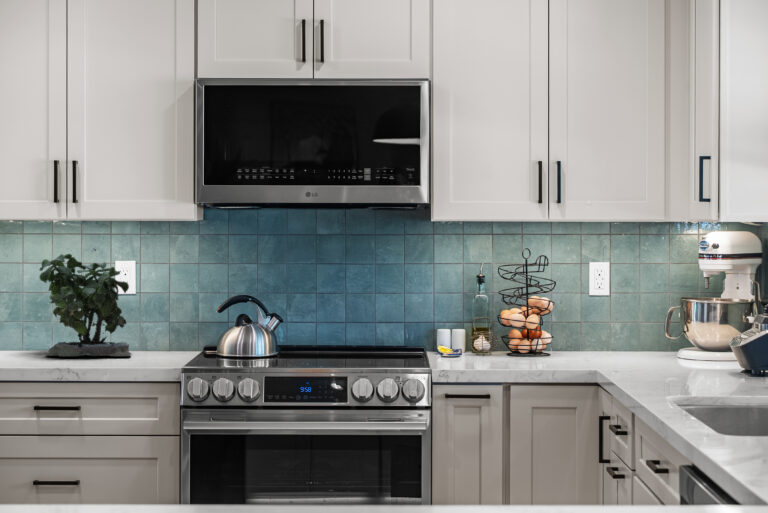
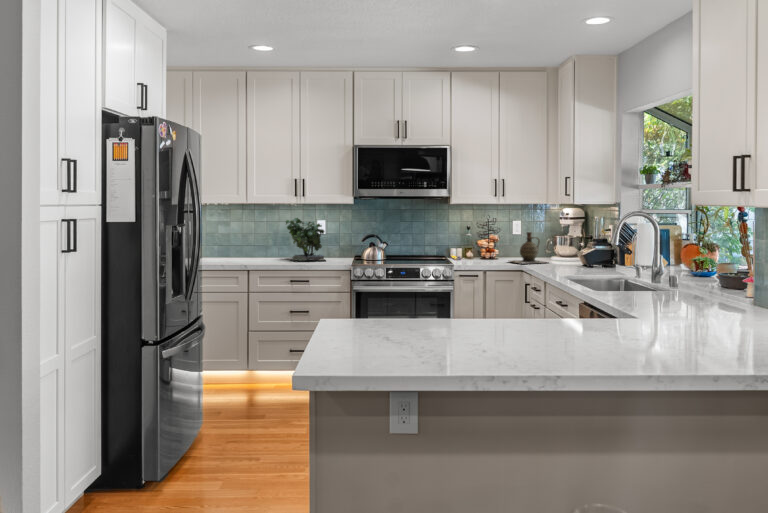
ceramic jug: none [562,288,676,367] -> present [511,232,545,264]

